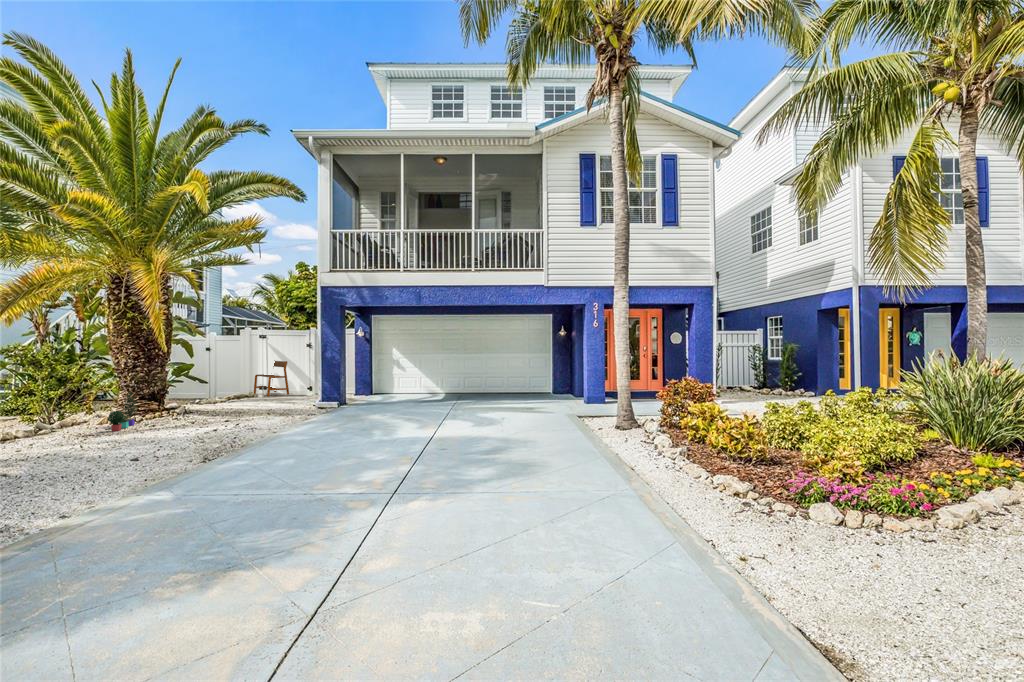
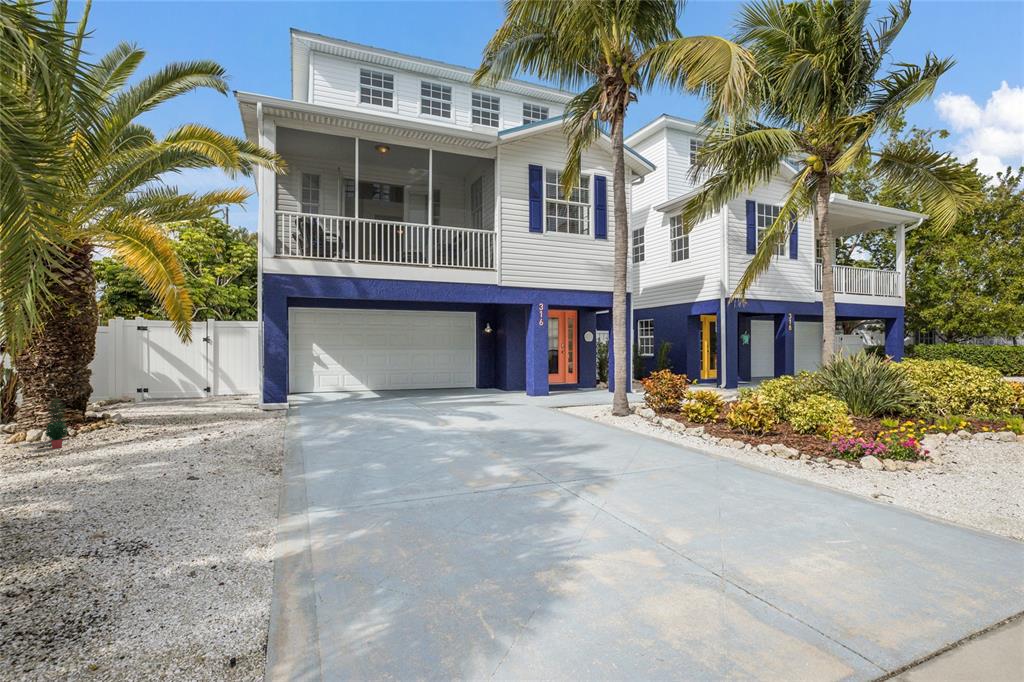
bench: present [254,360,289,396] -> none [125,359,180,402]

